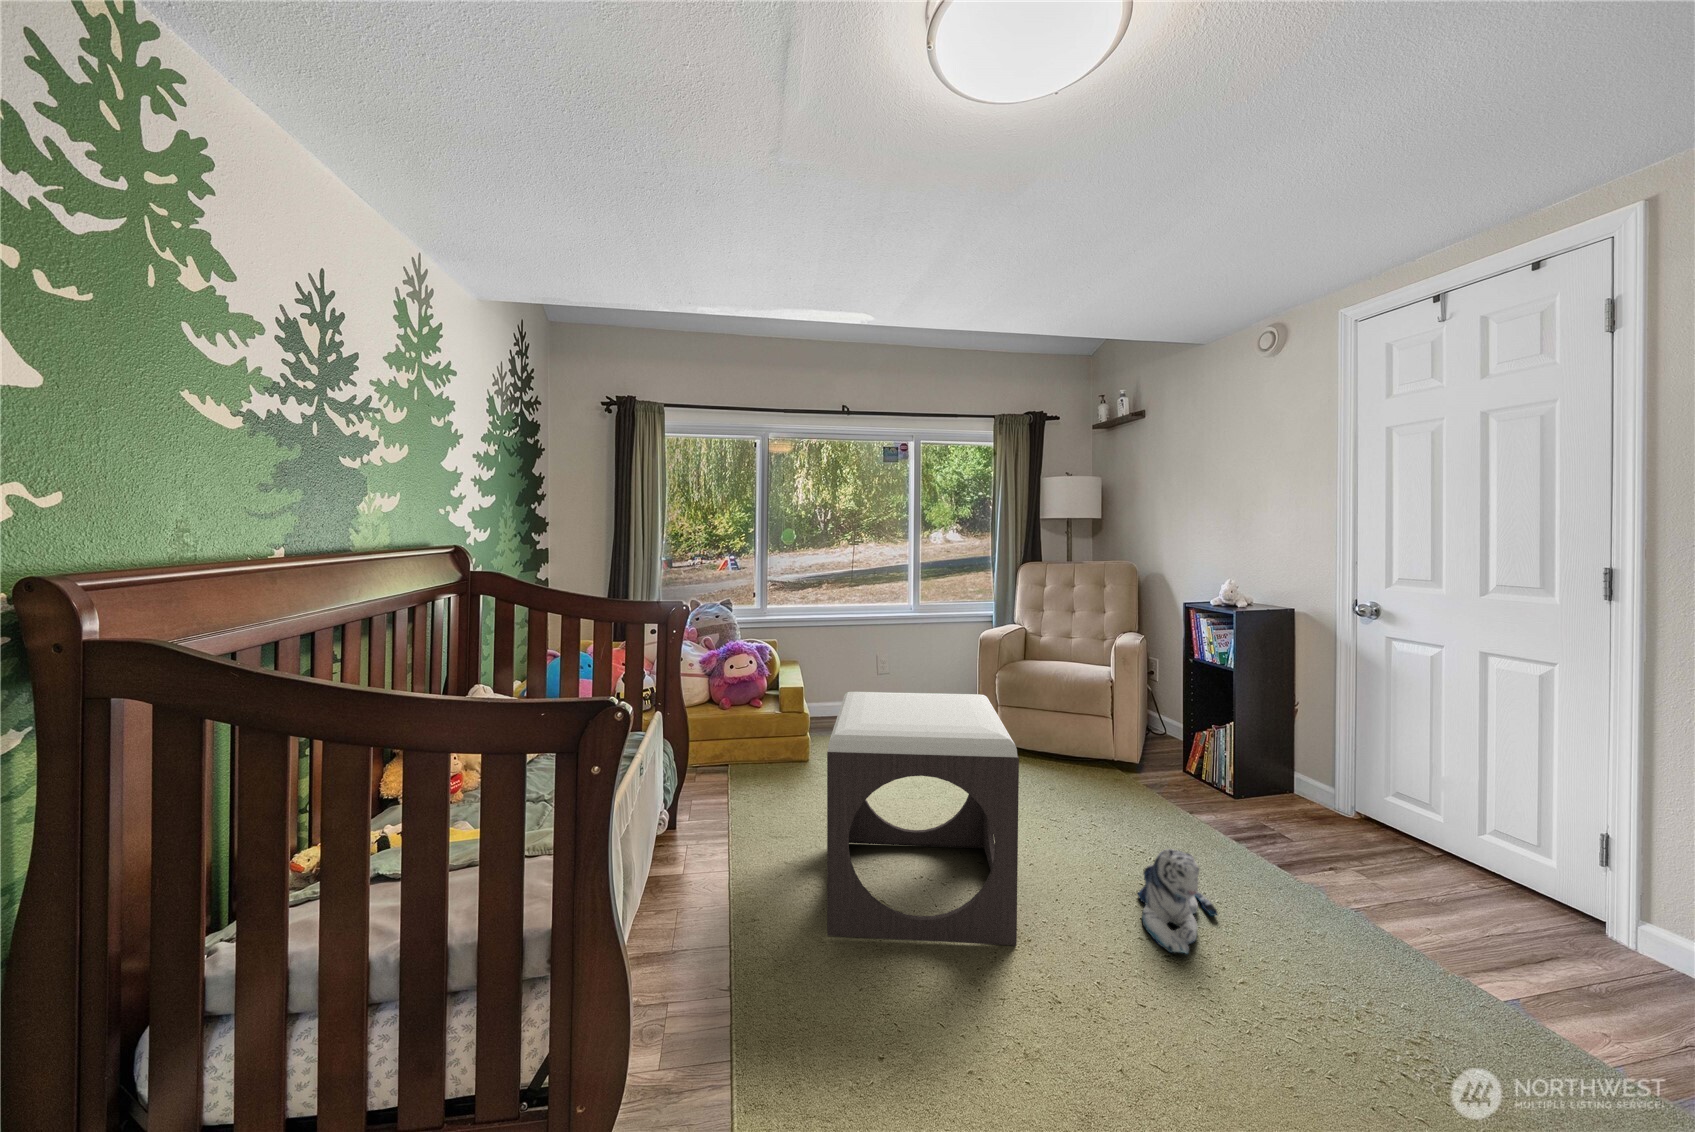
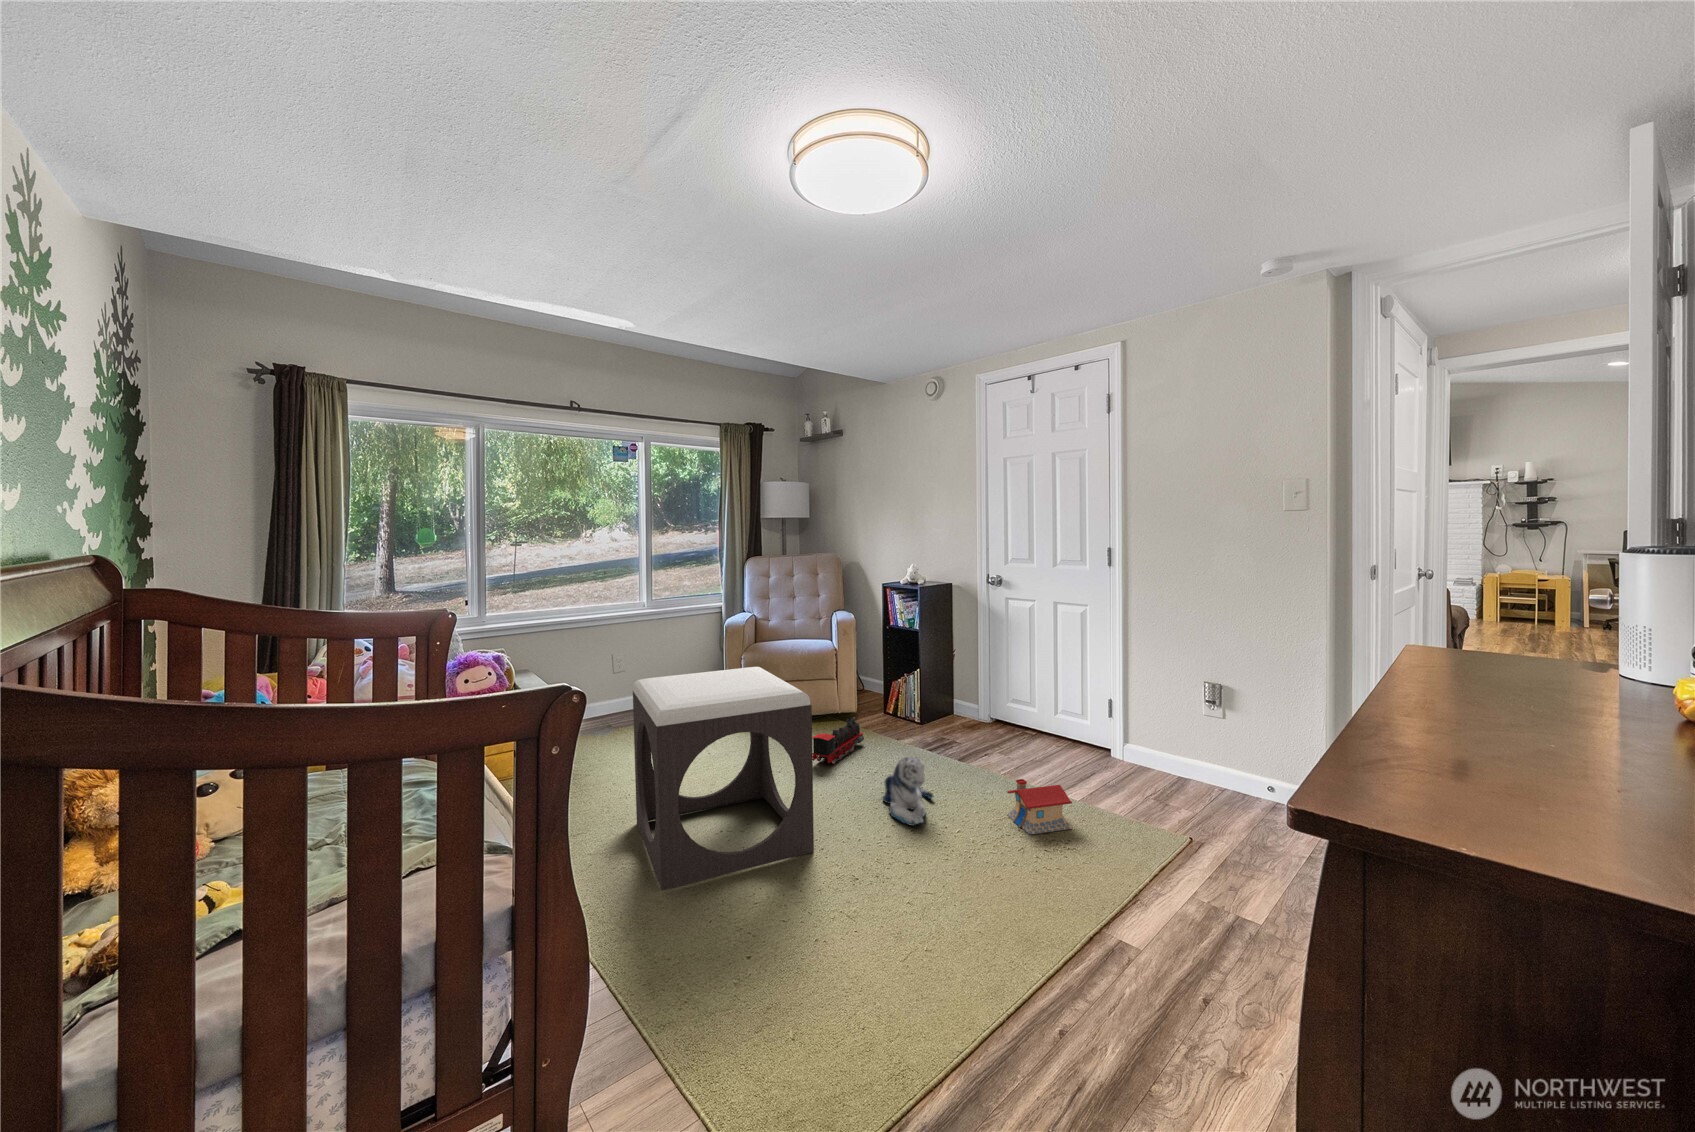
toy train: none [1060,770,1139,825] -> present [812,717,864,764]
toy house: none [1345,936,1486,1059] -> present [1007,779,1072,834]

